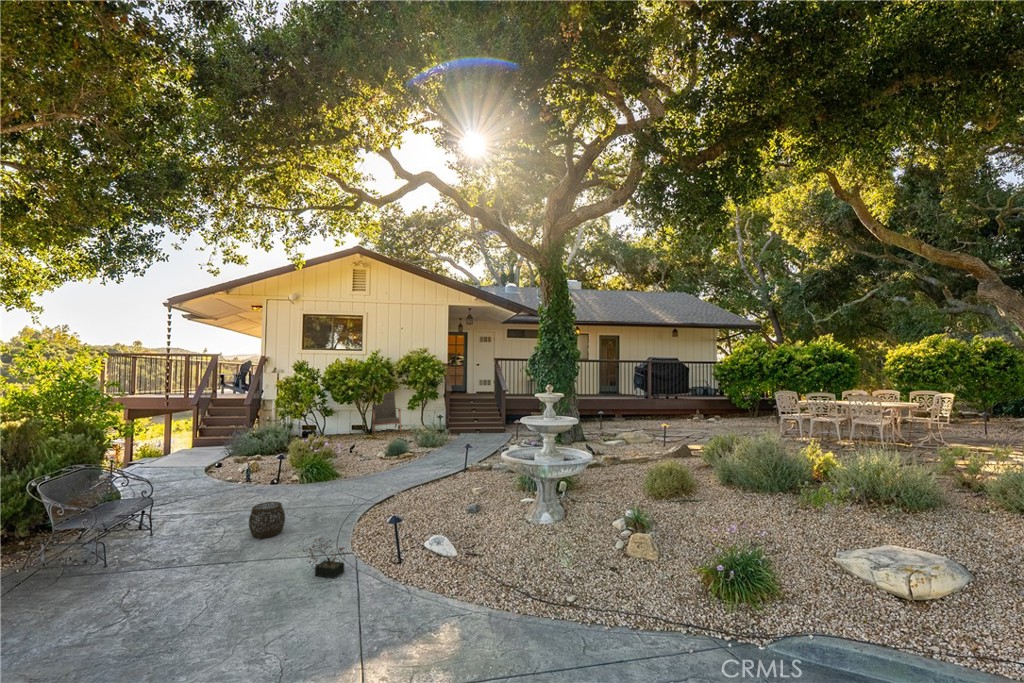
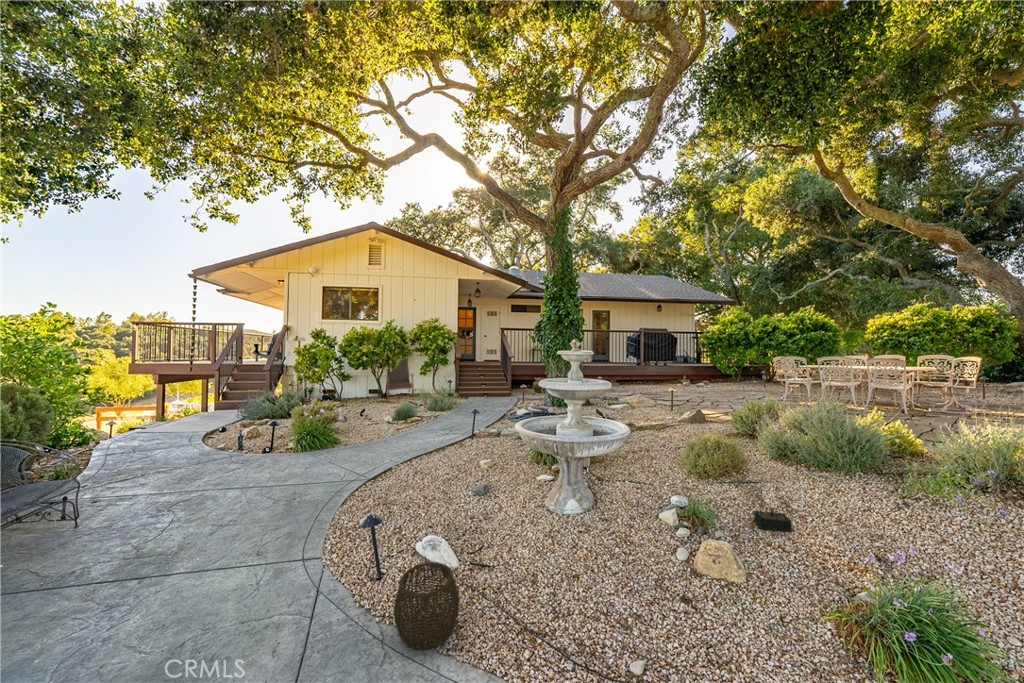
woven basket: present [249,502,285,538] -> present [394,562,459,650]
decorative plant: present [308,538,348,578] -> present [743,485,798,532]

